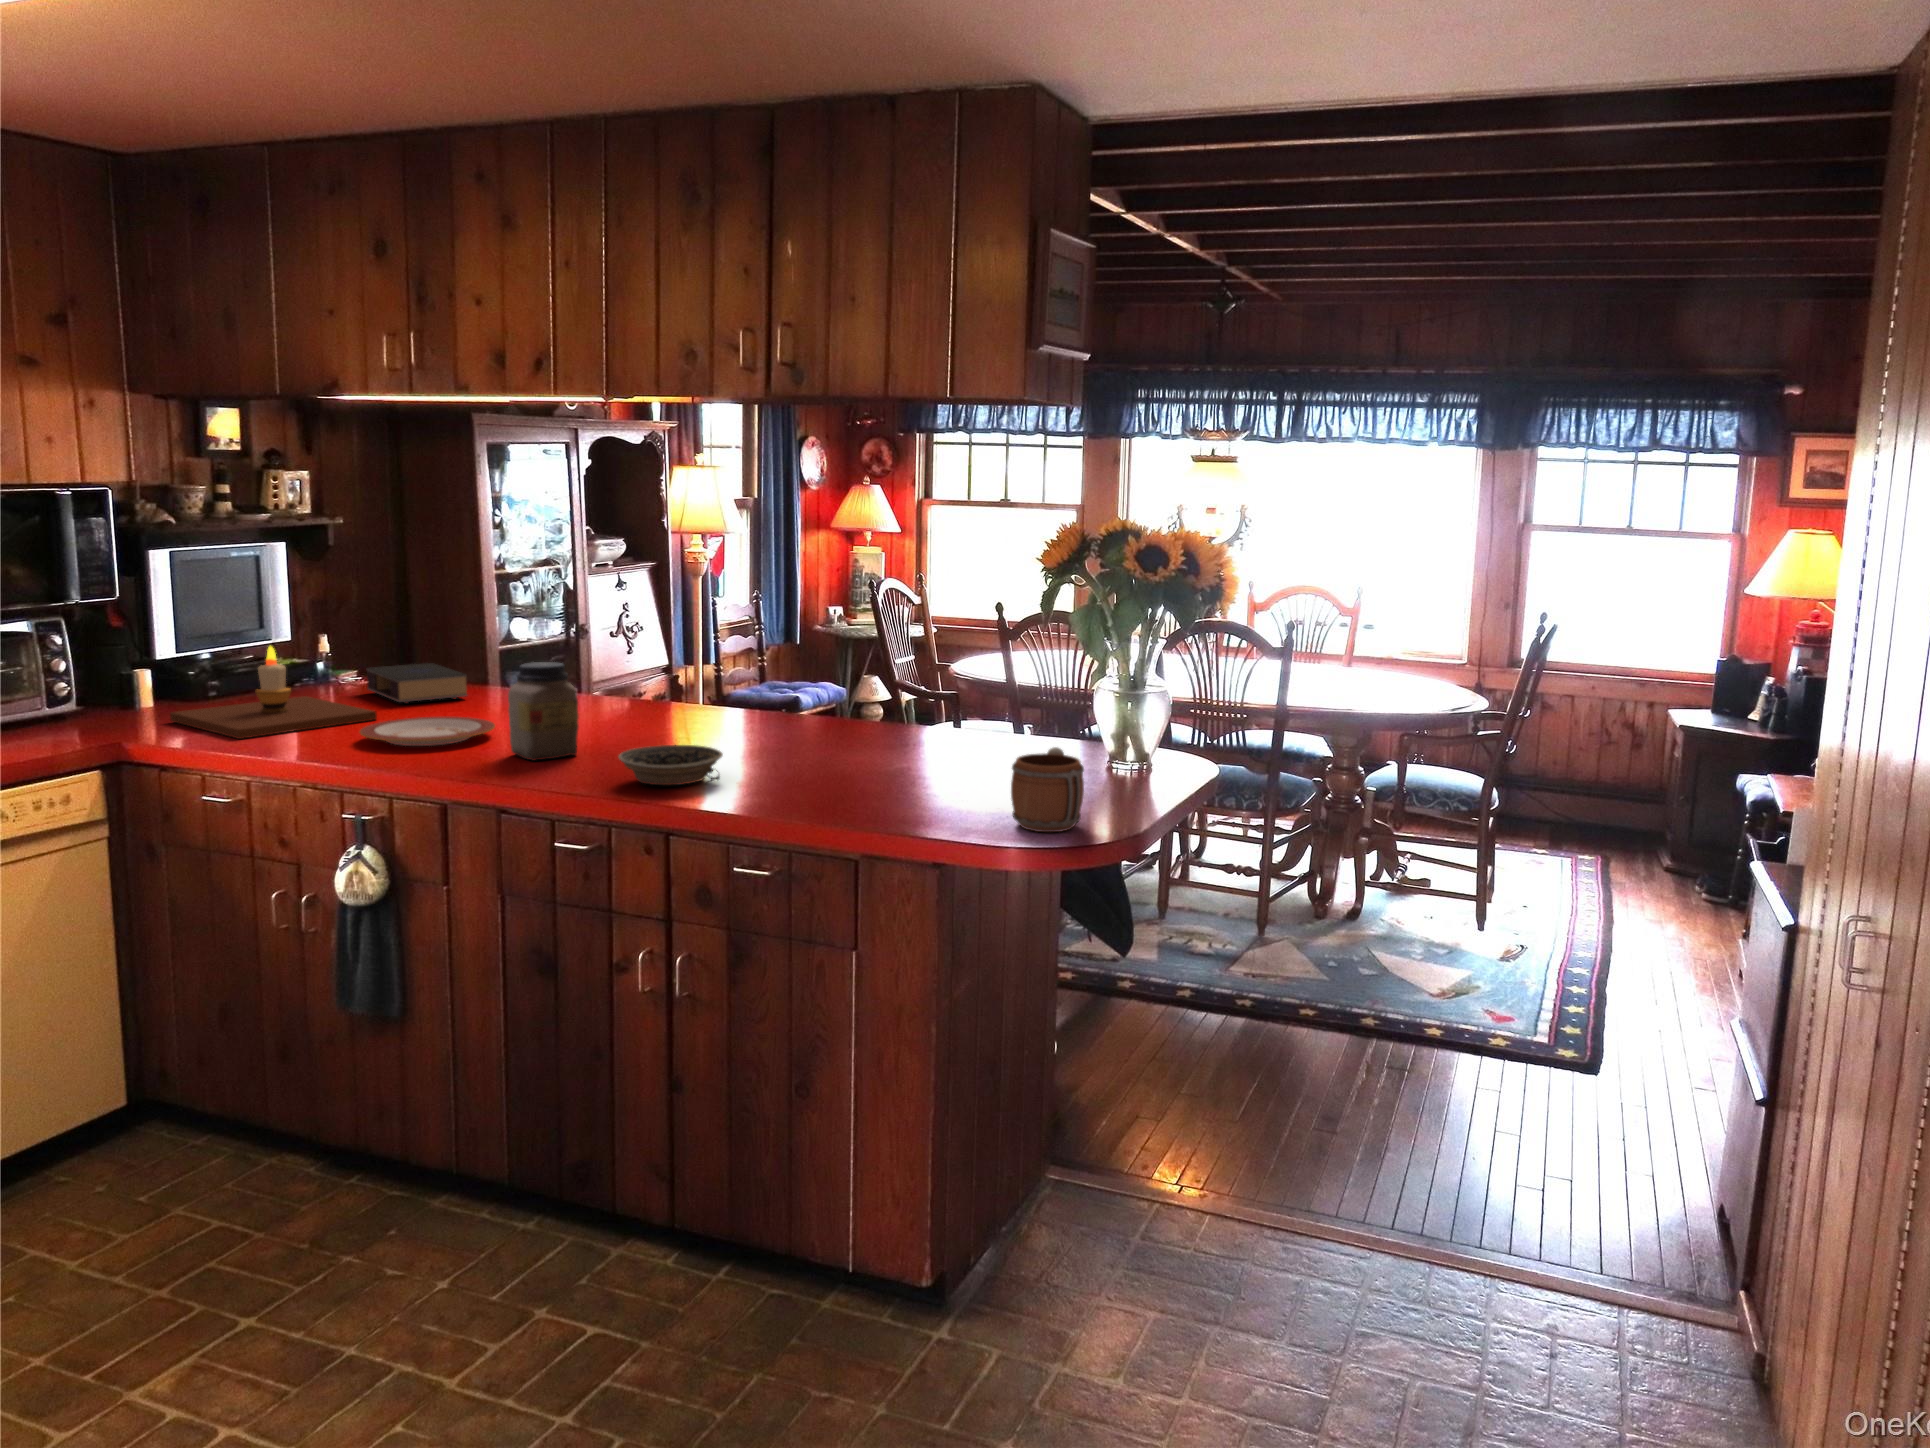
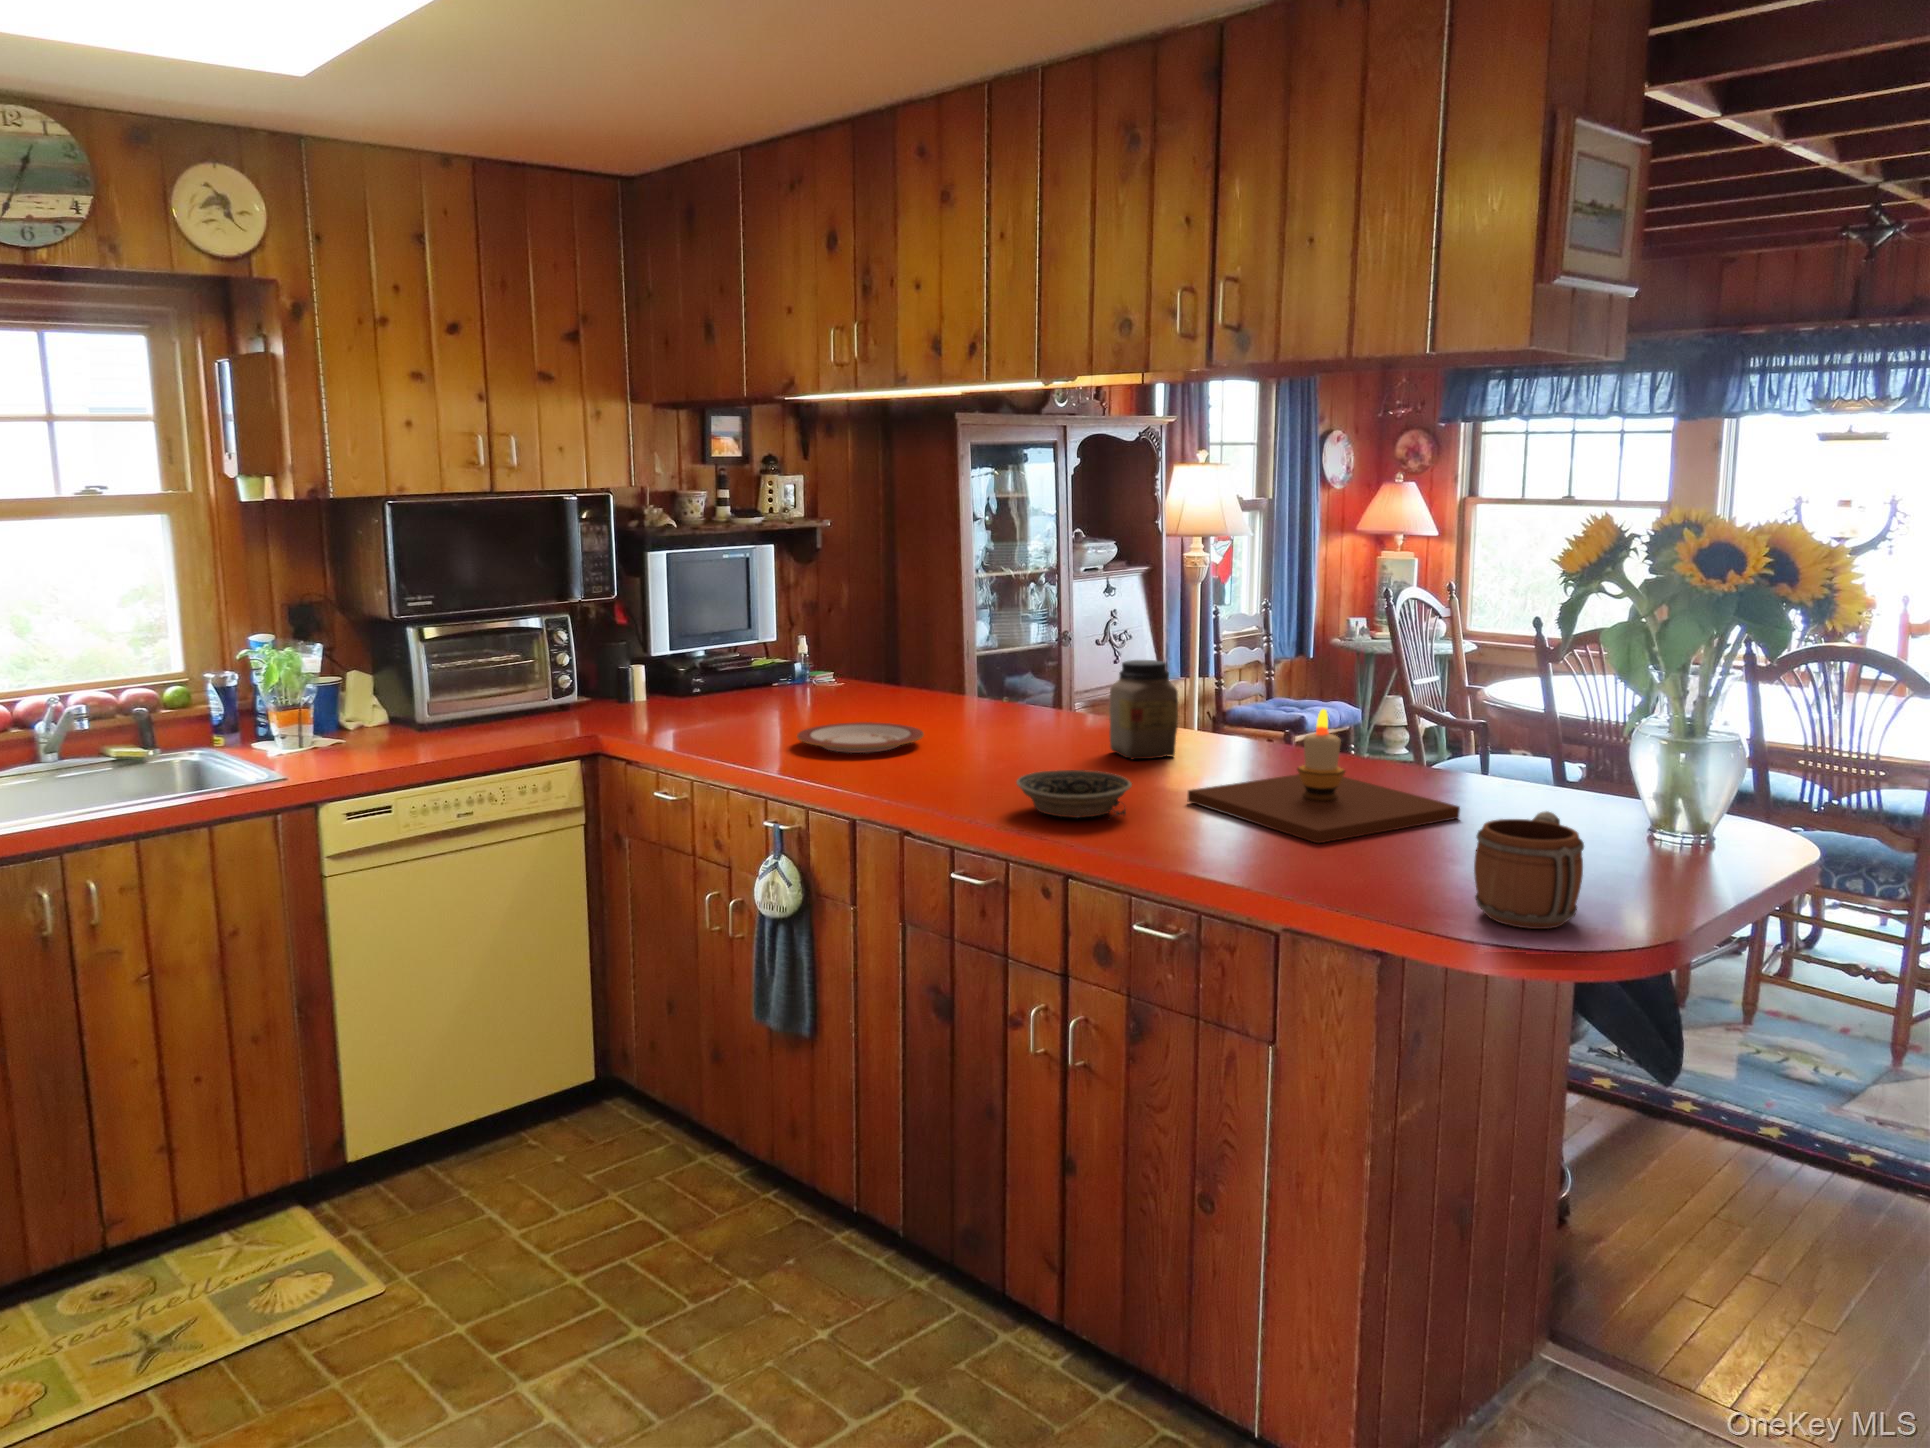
candle: present [170,646,377,739] -> present [1188,709,1460,843]
jar: present [508,662,579,761] -> present [1109,660,1178,759]
book: present [366,663,467,704] -> none [834,667,920,707]

